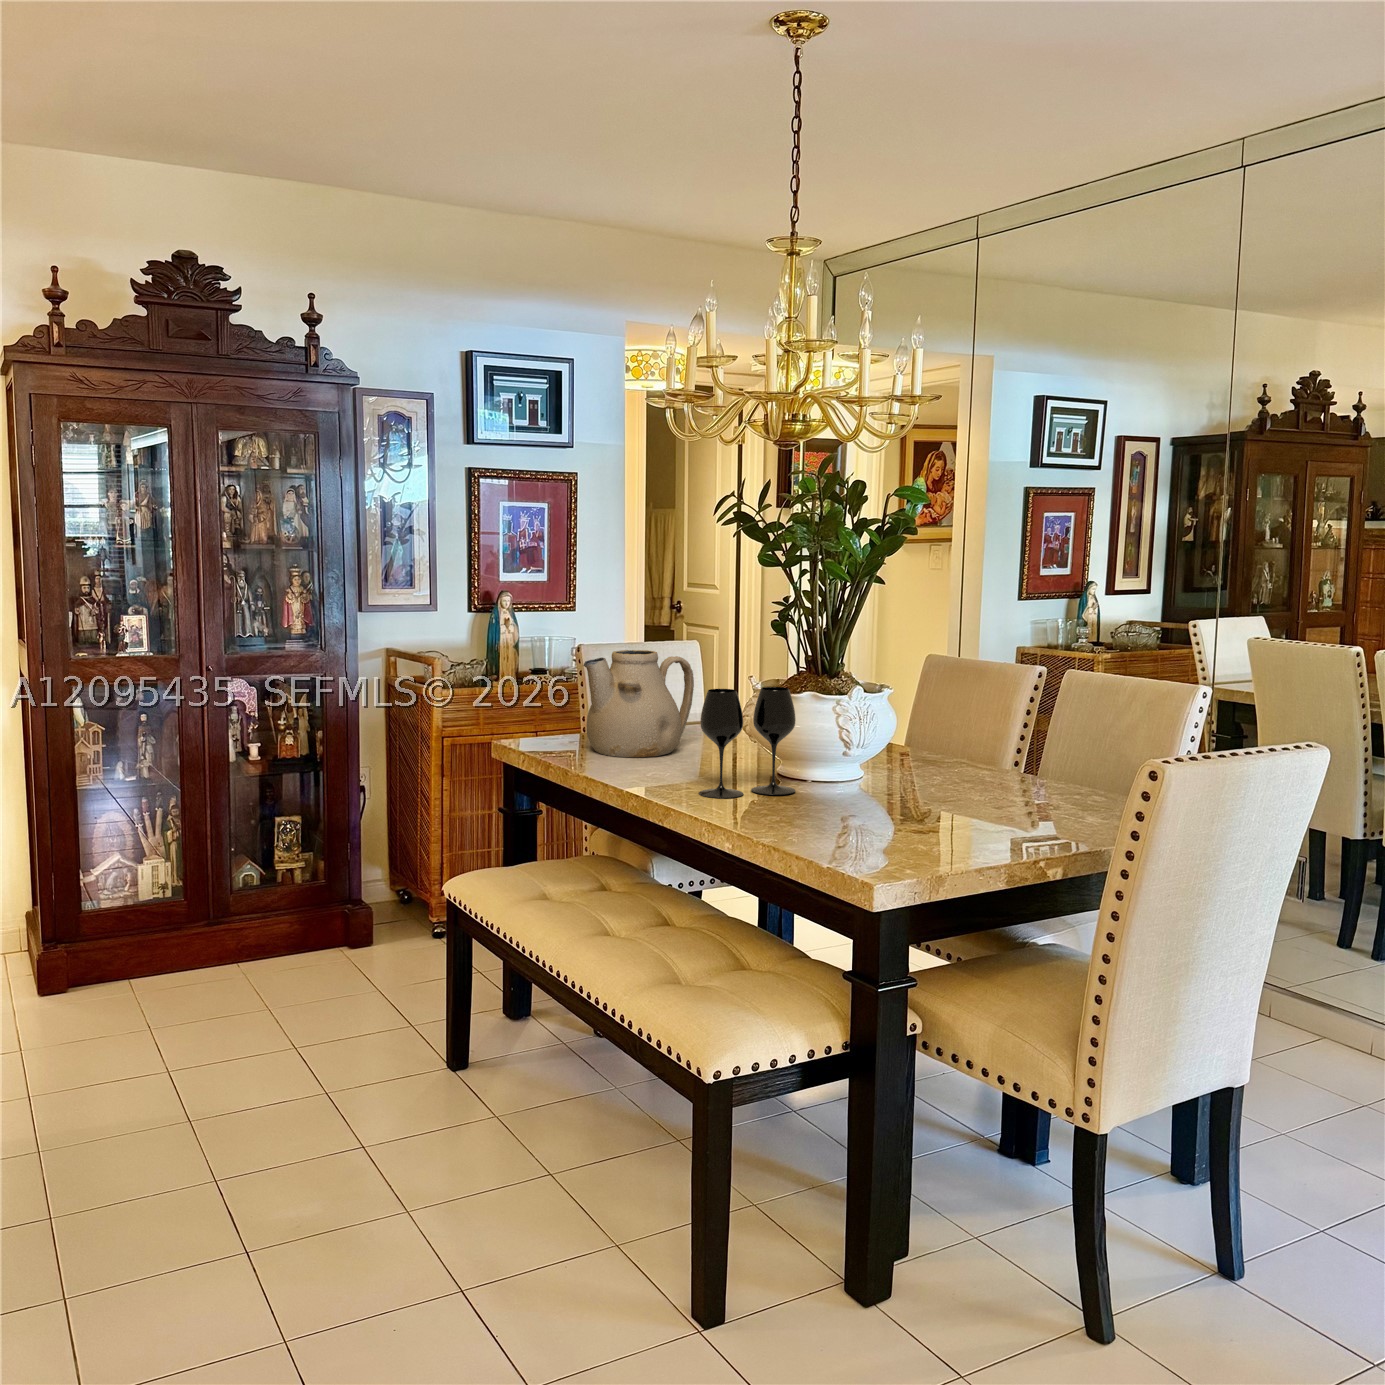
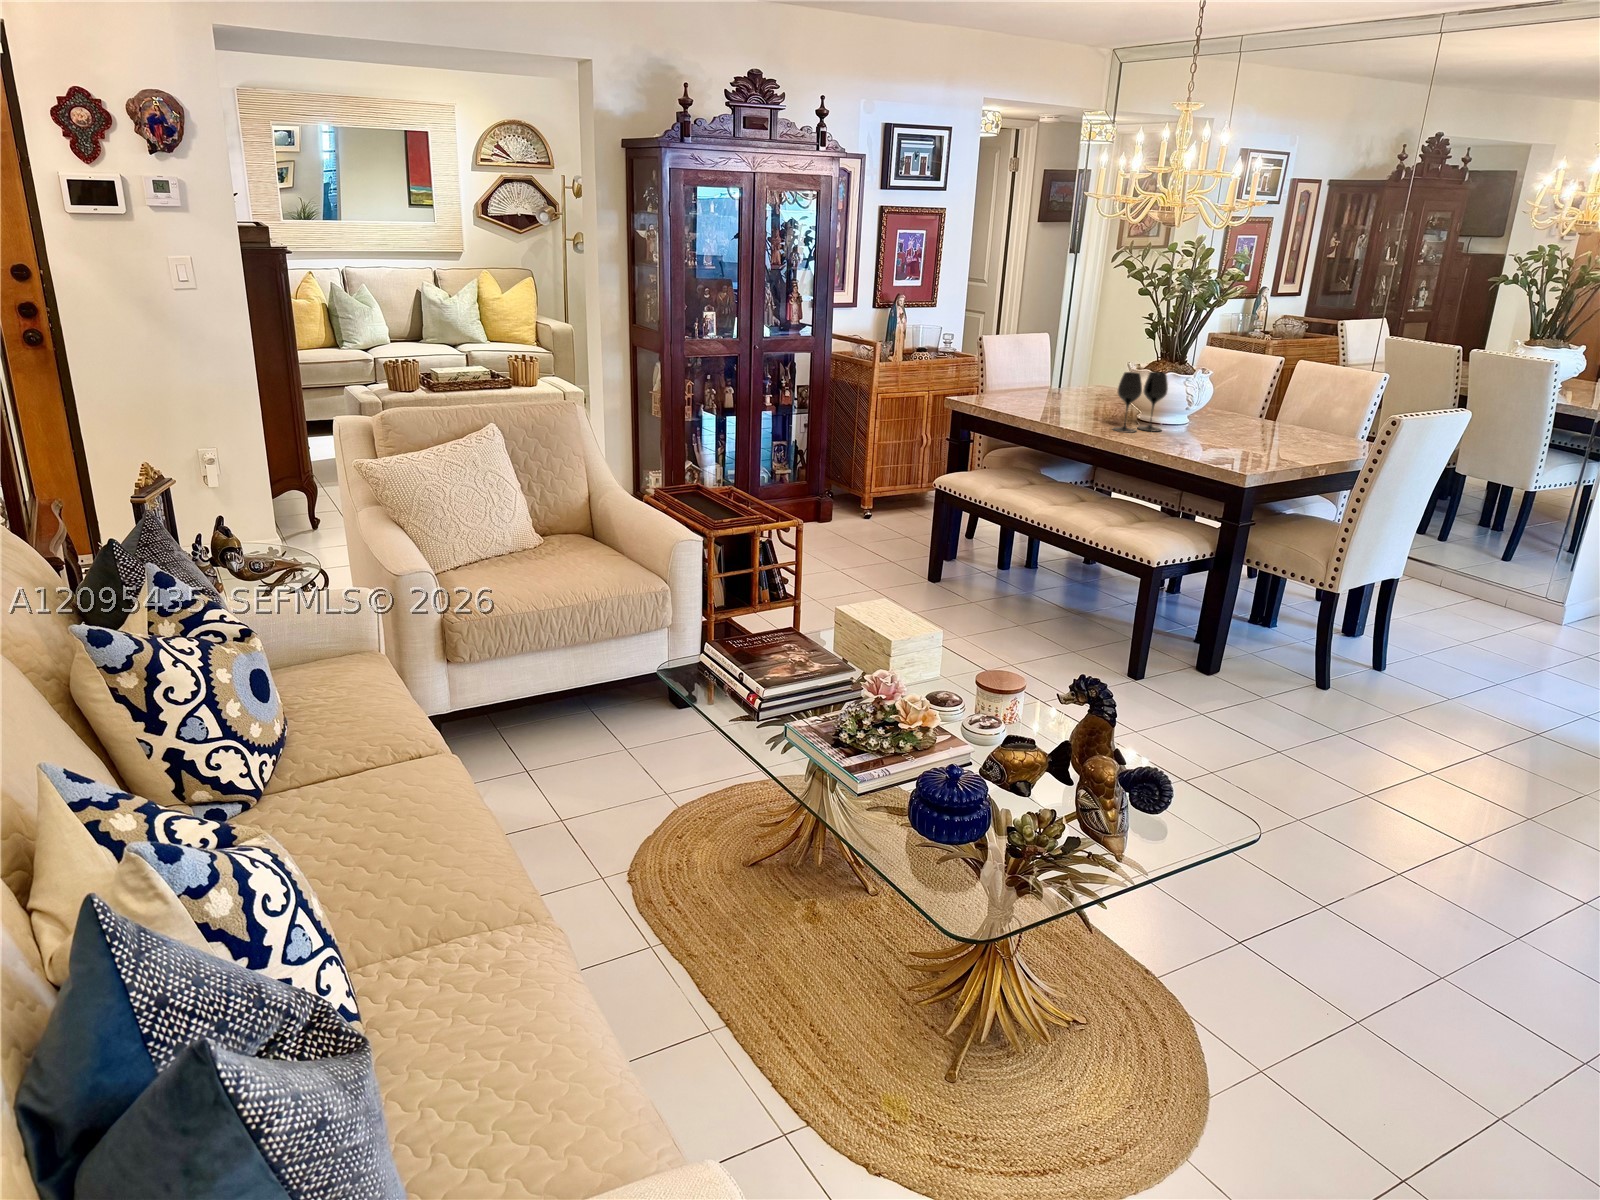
teapot: present [583,650,694,757] -> none [1017,344,1078,408]

